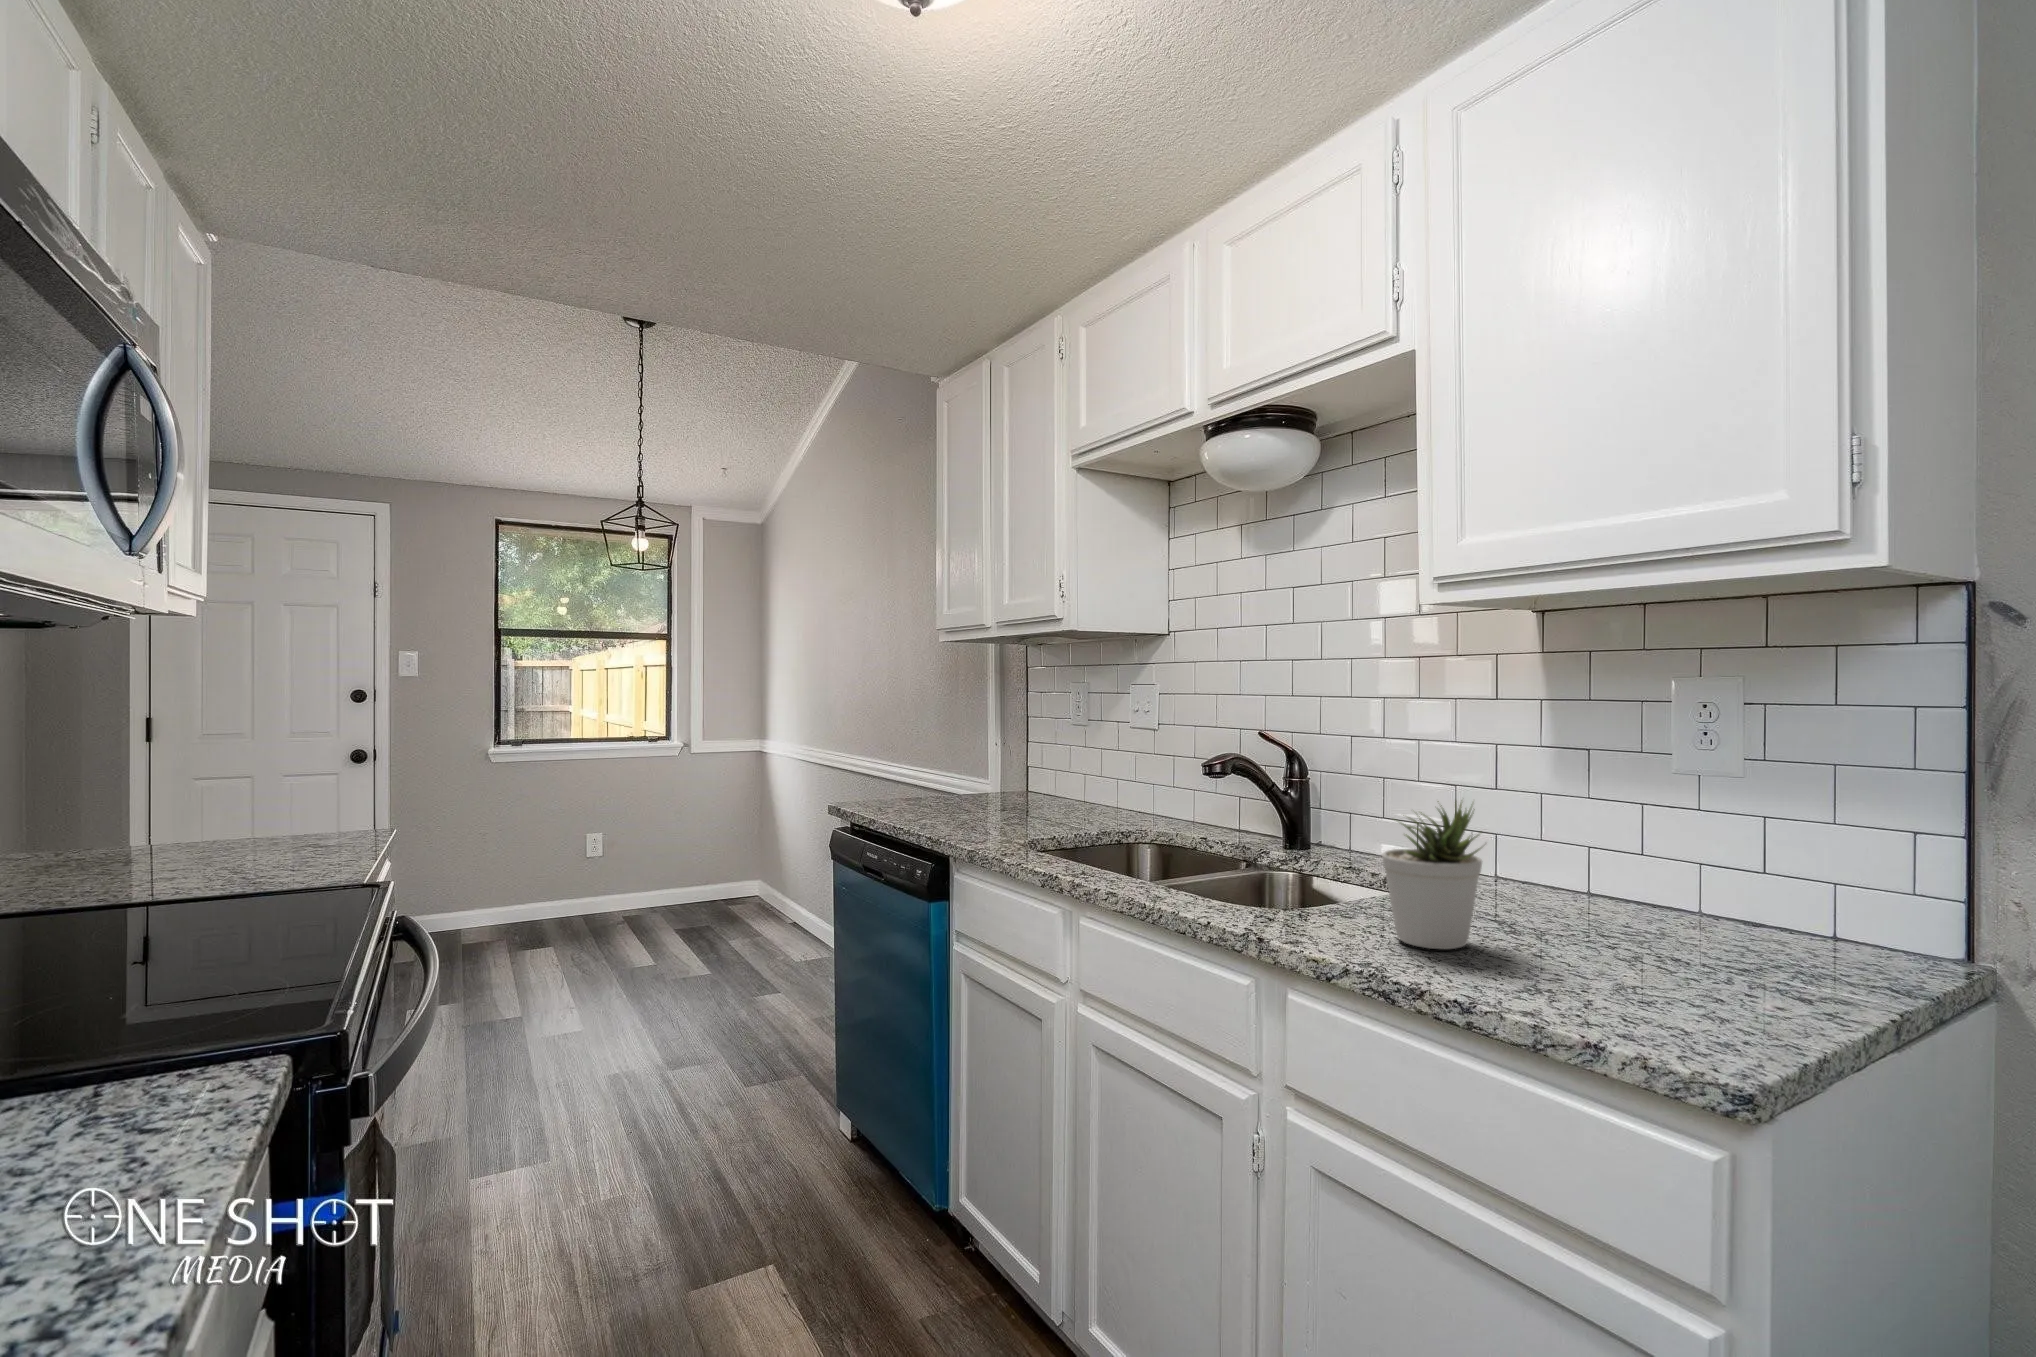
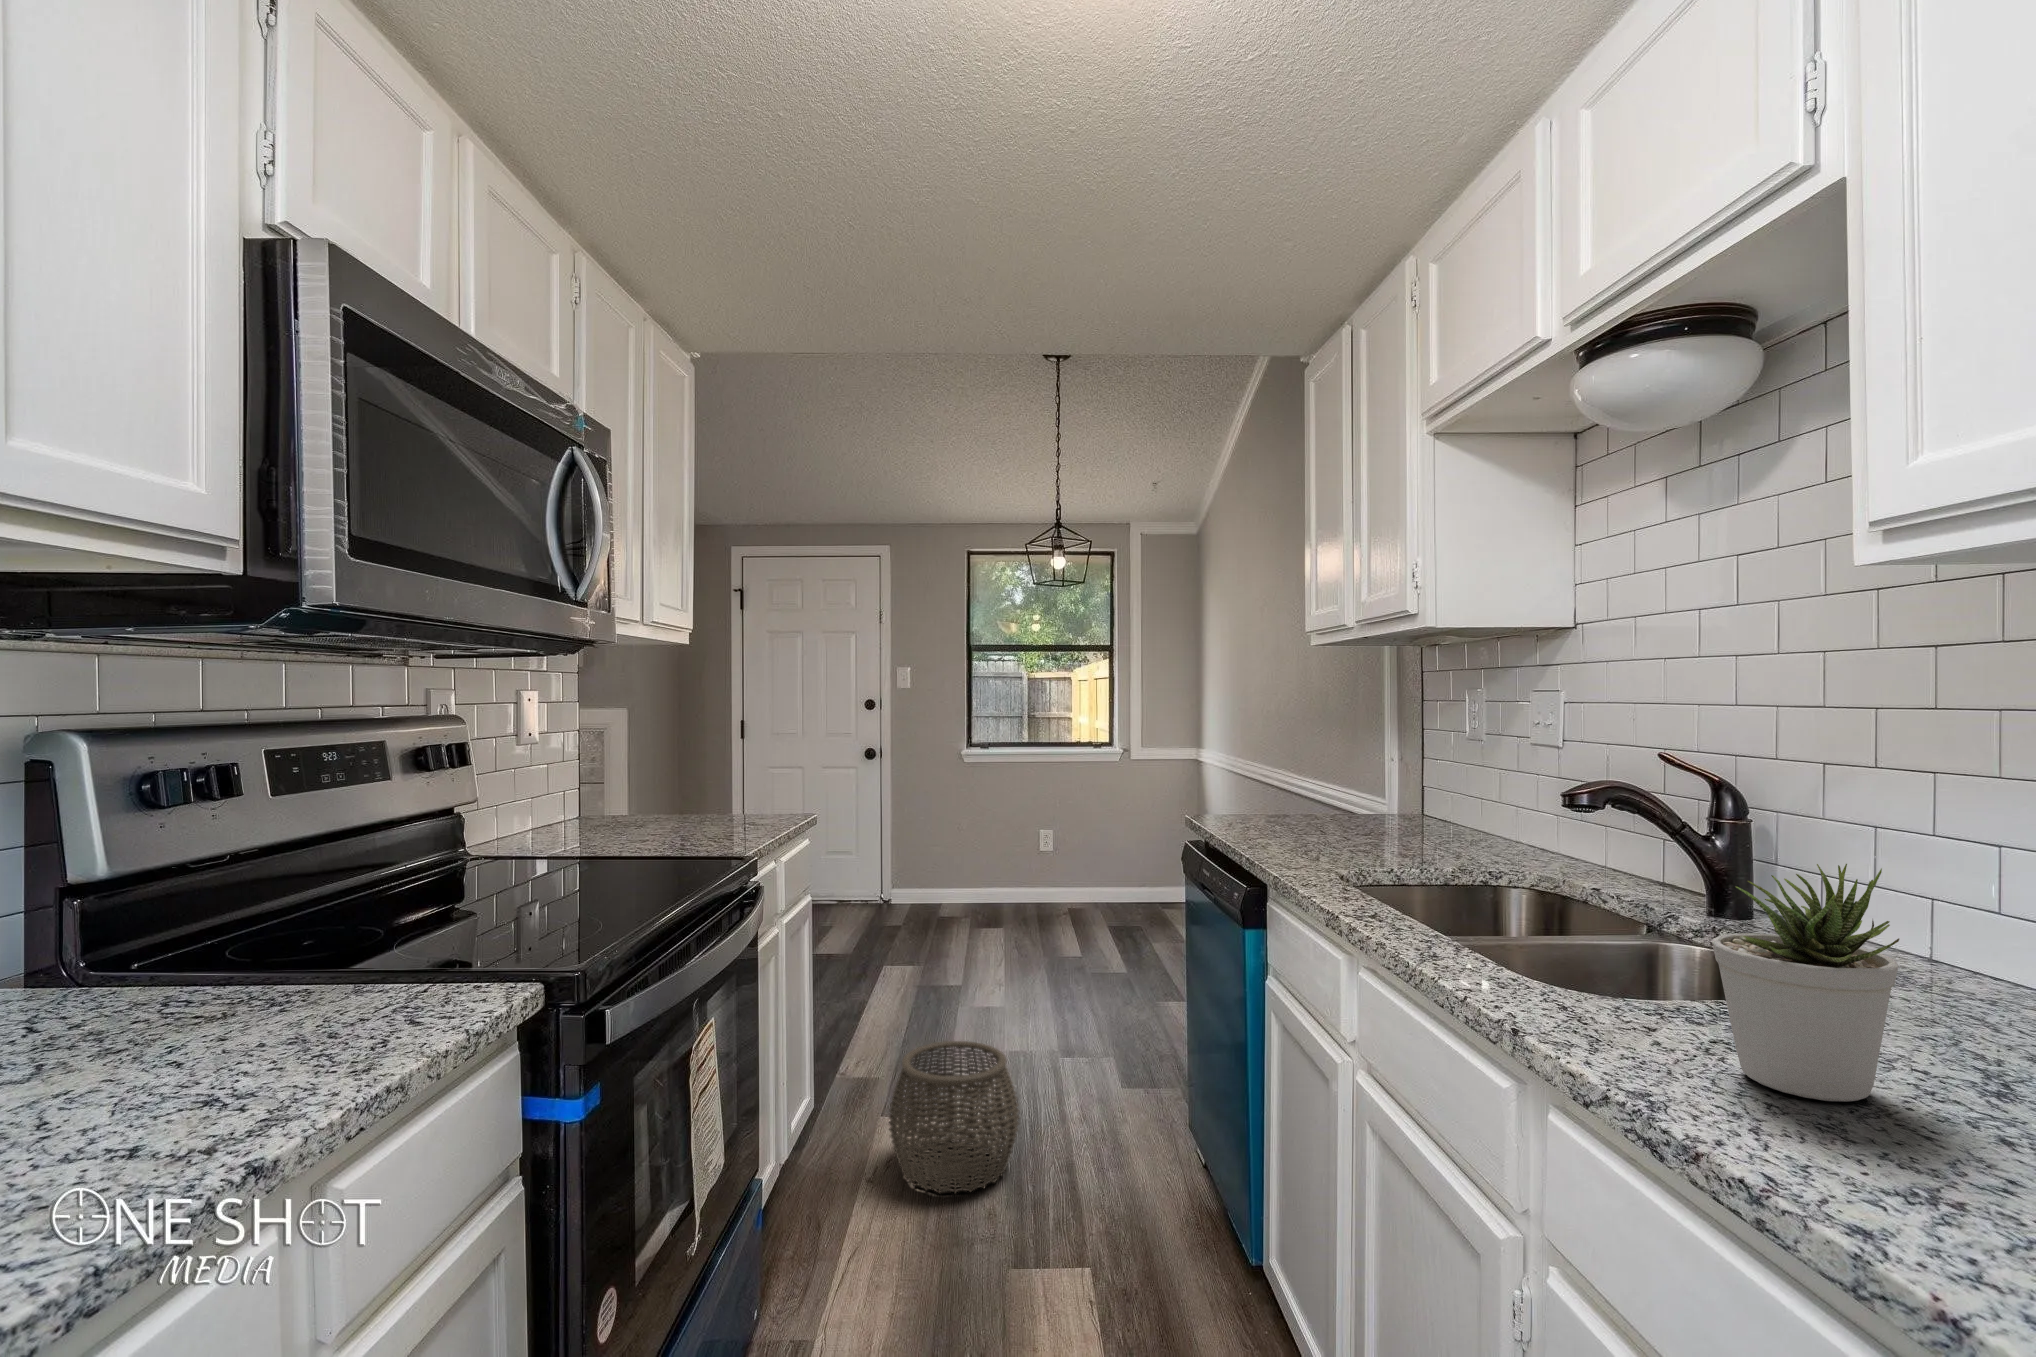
woven basket: none [505,1061,661,1232] -> present [889,1041,1019,1193]

